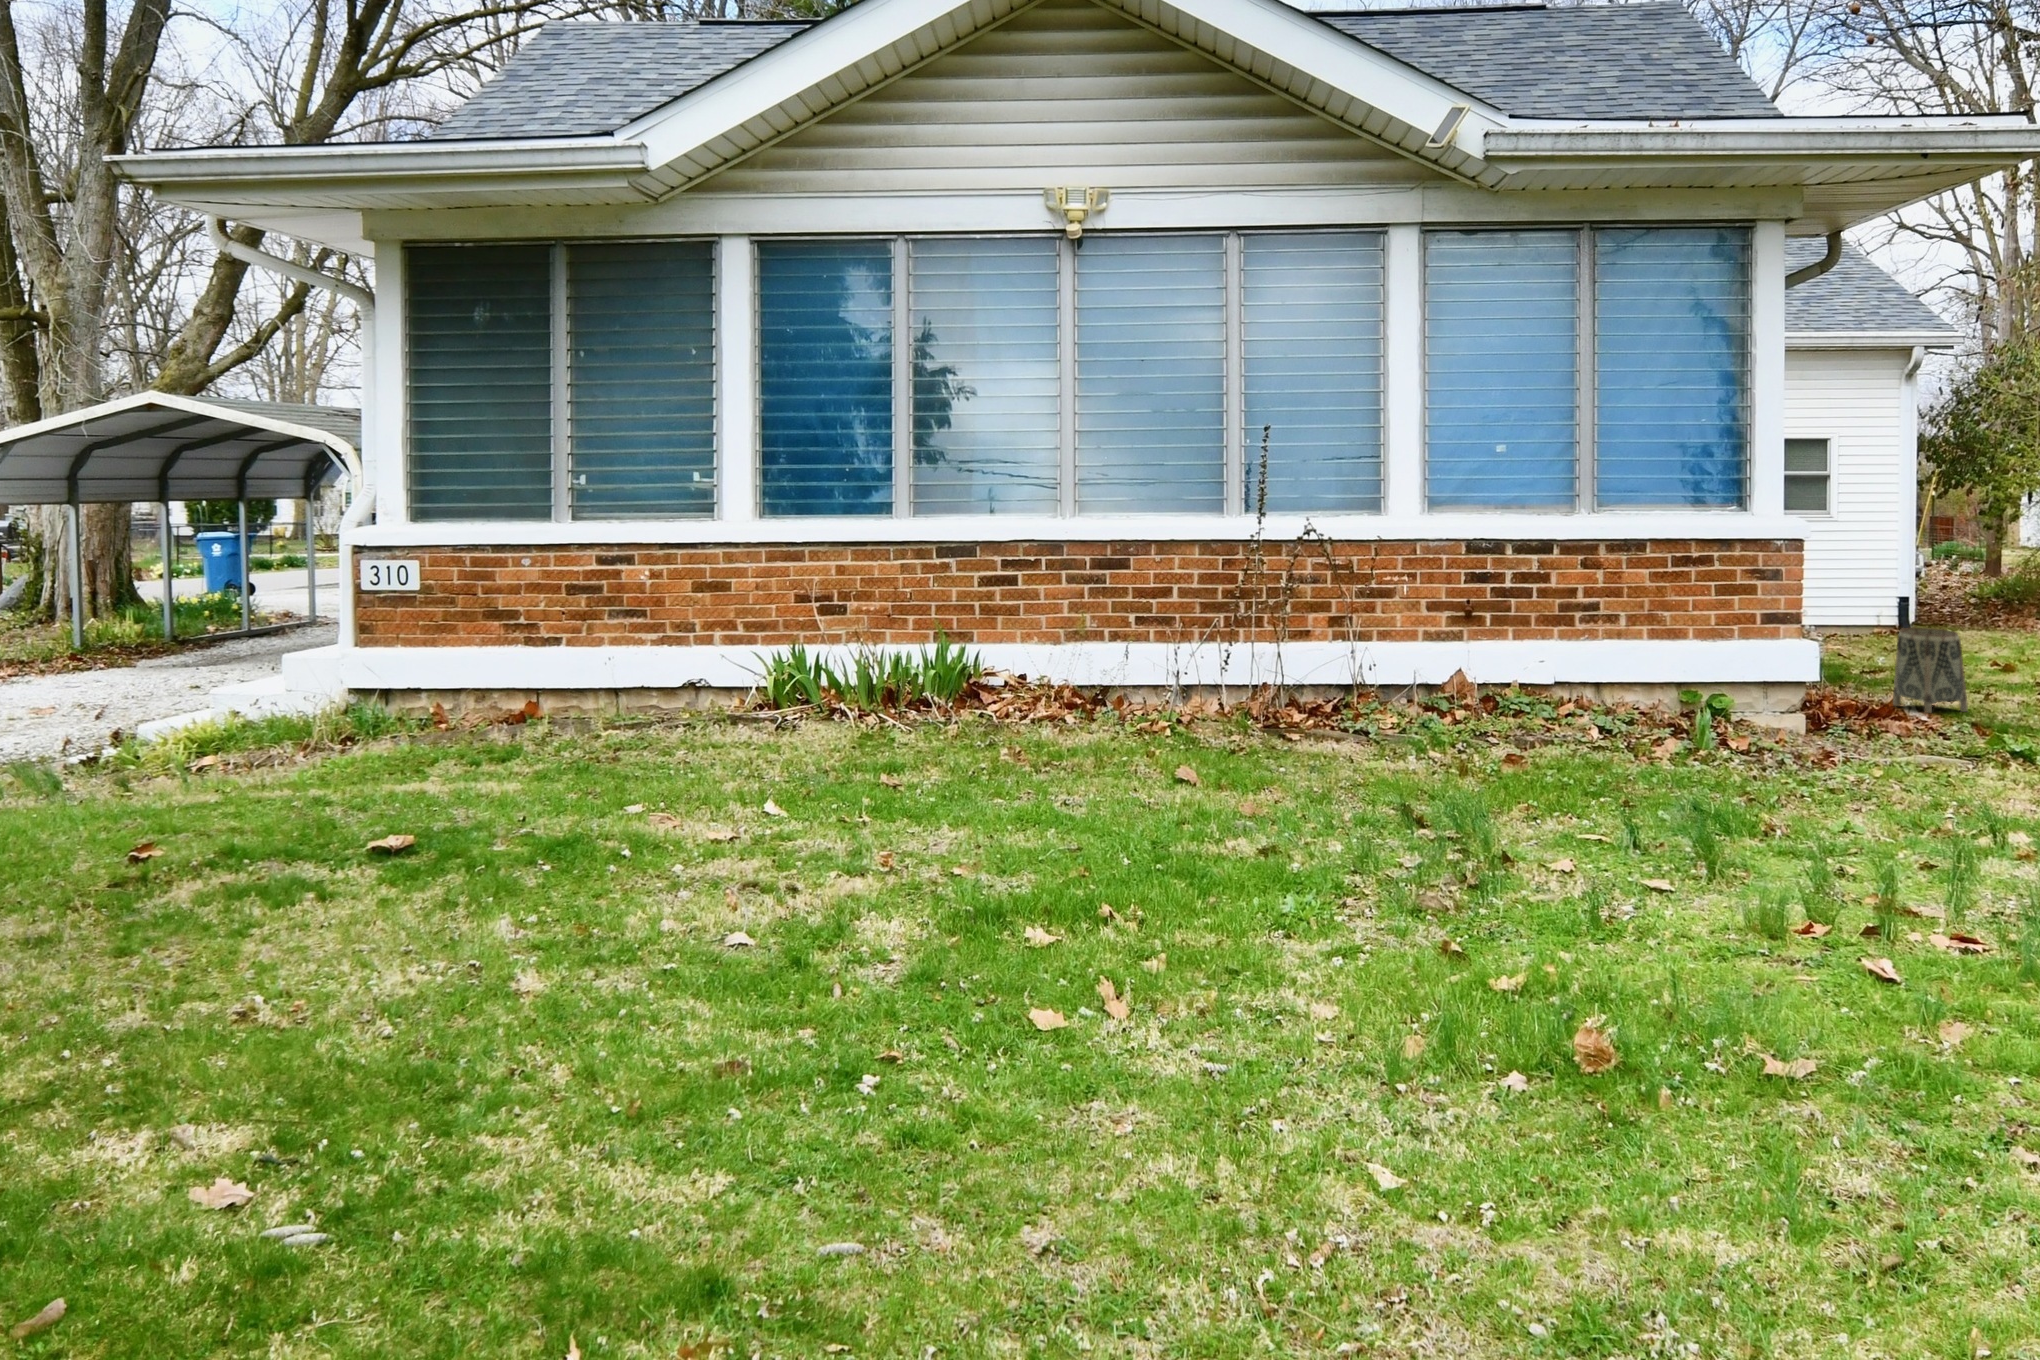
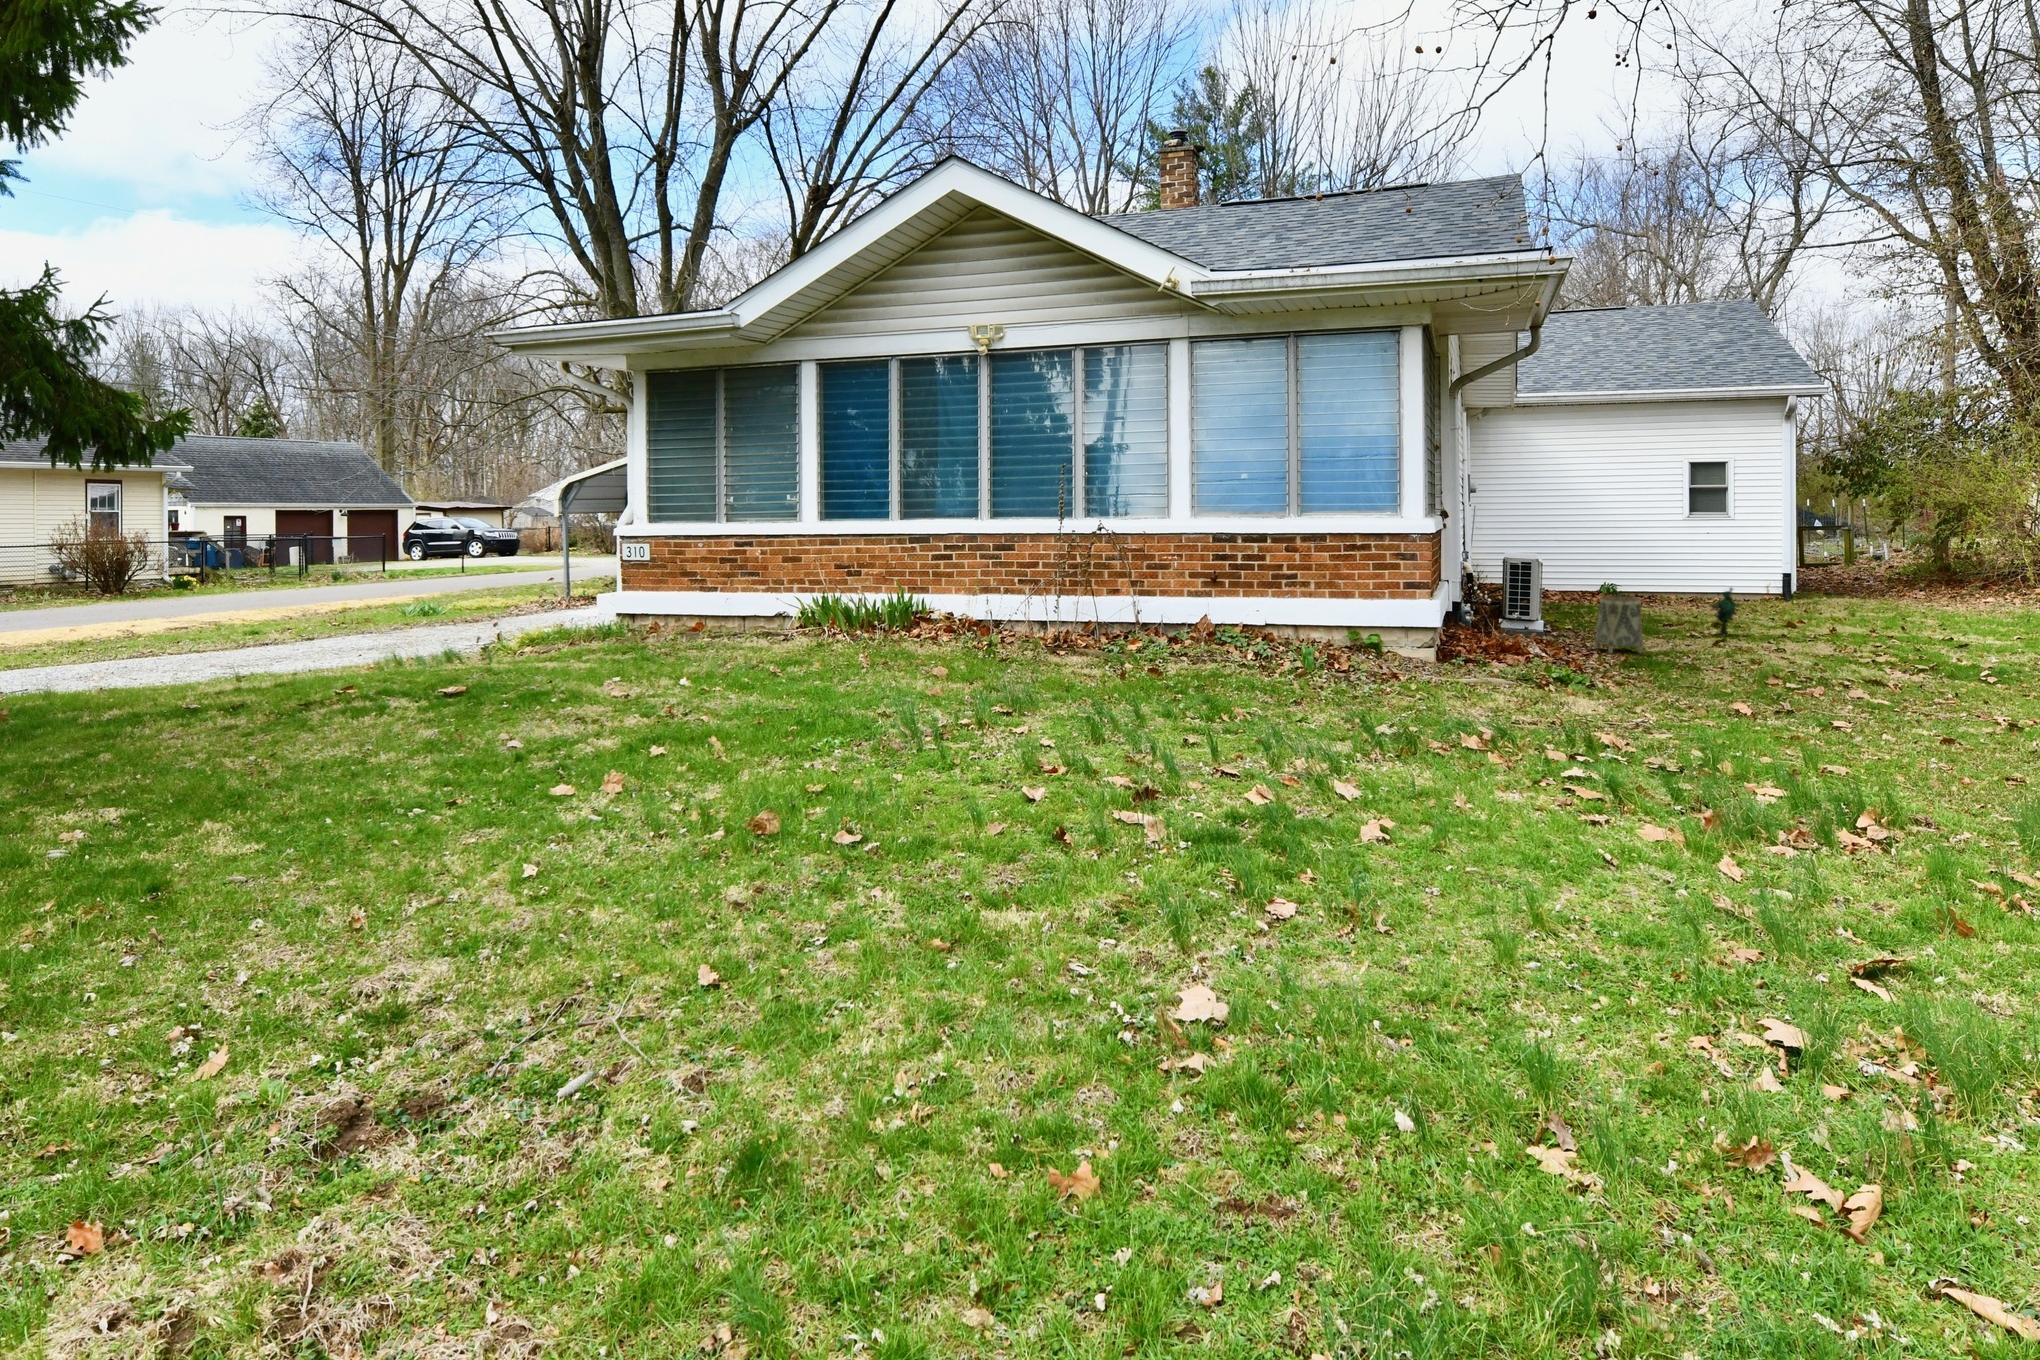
decorative plant: none [1970,613,2014,682] -> present [1710,588,1740,636]

